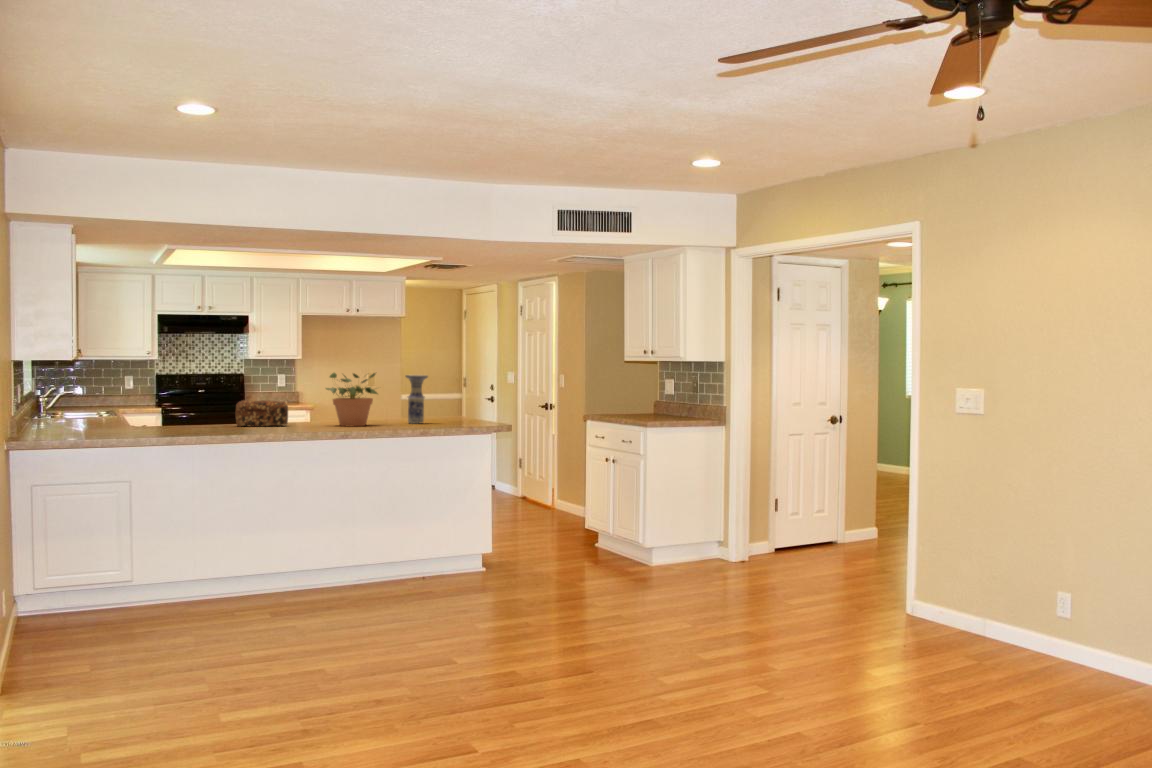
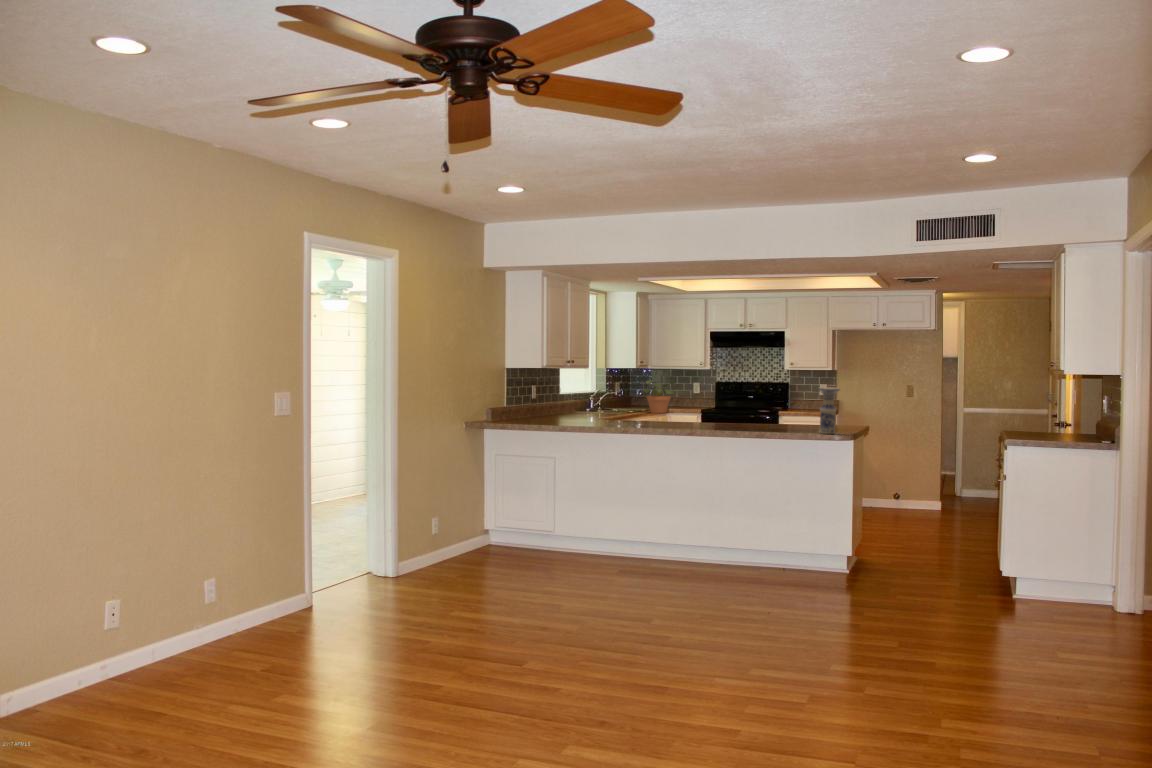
potted plant: present [326,373,378,426] -> present [644,380,675,413]
bread loaf: present [236,400,288,427] -> none [665,405,711,428]

